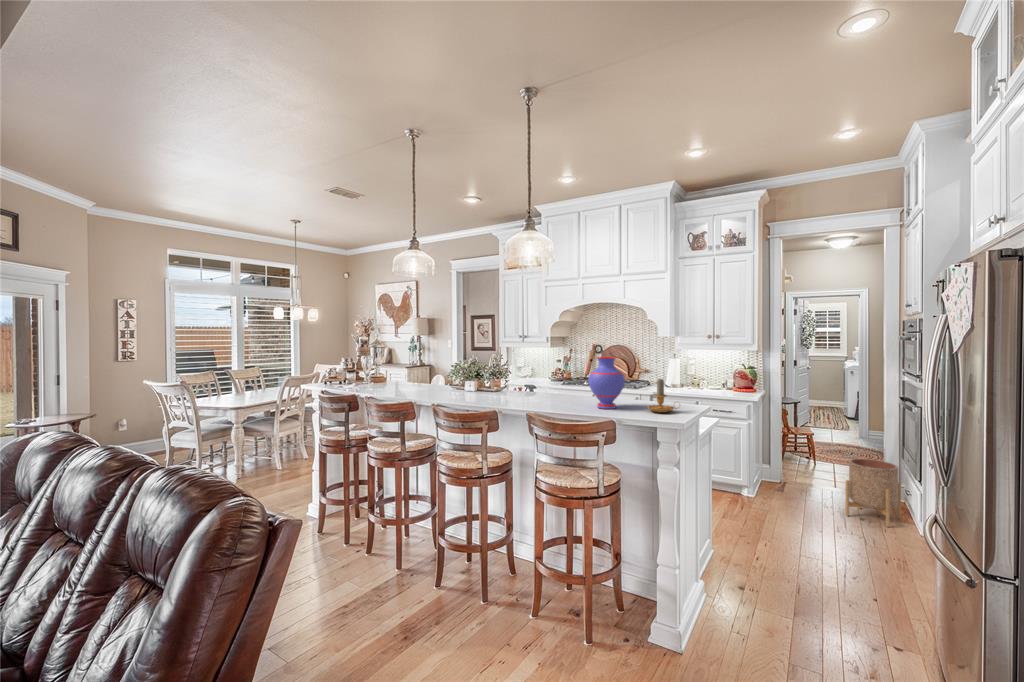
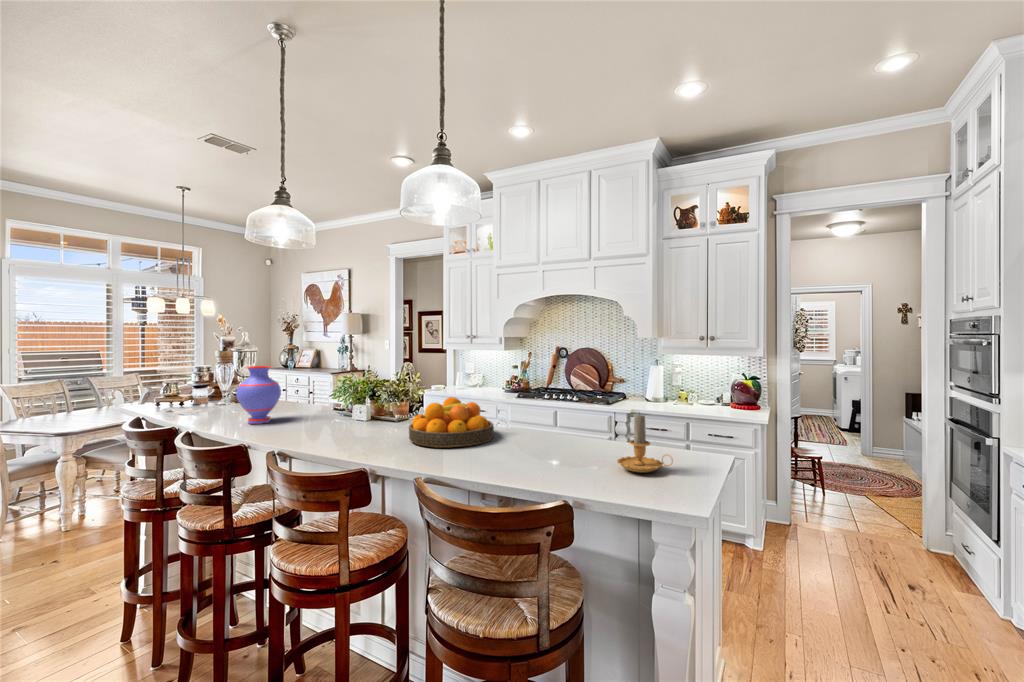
vase: present [588,357,625,409] -> present [236,366,281,424]
fruit bowl: none [509,374,564,404] -> present [409,397,494,447]
planter: present [845,459,901,527] -> none [881,501,955,599]

